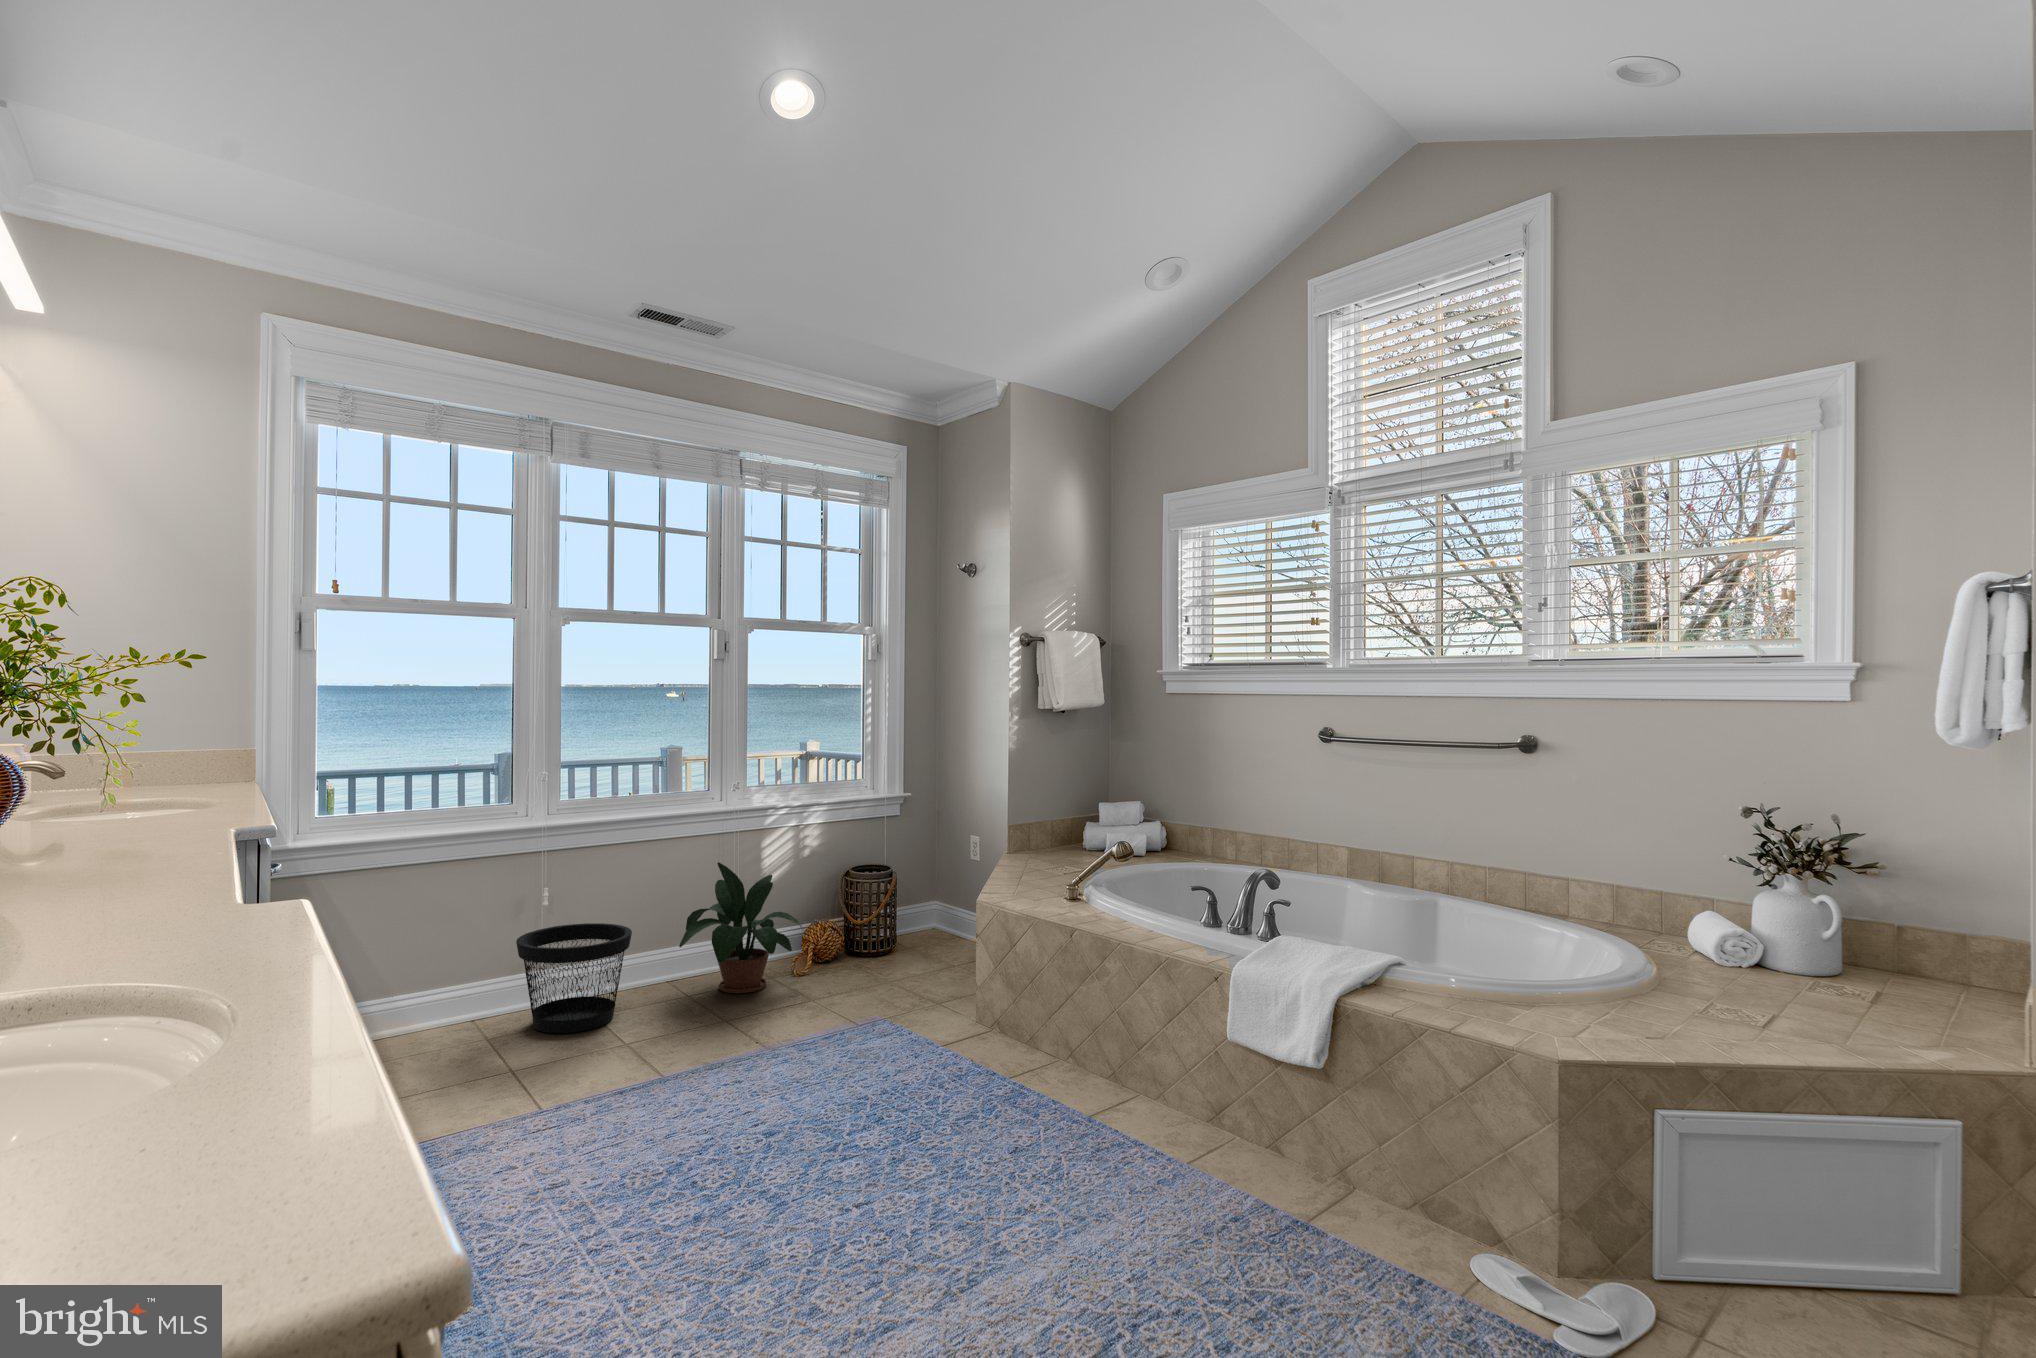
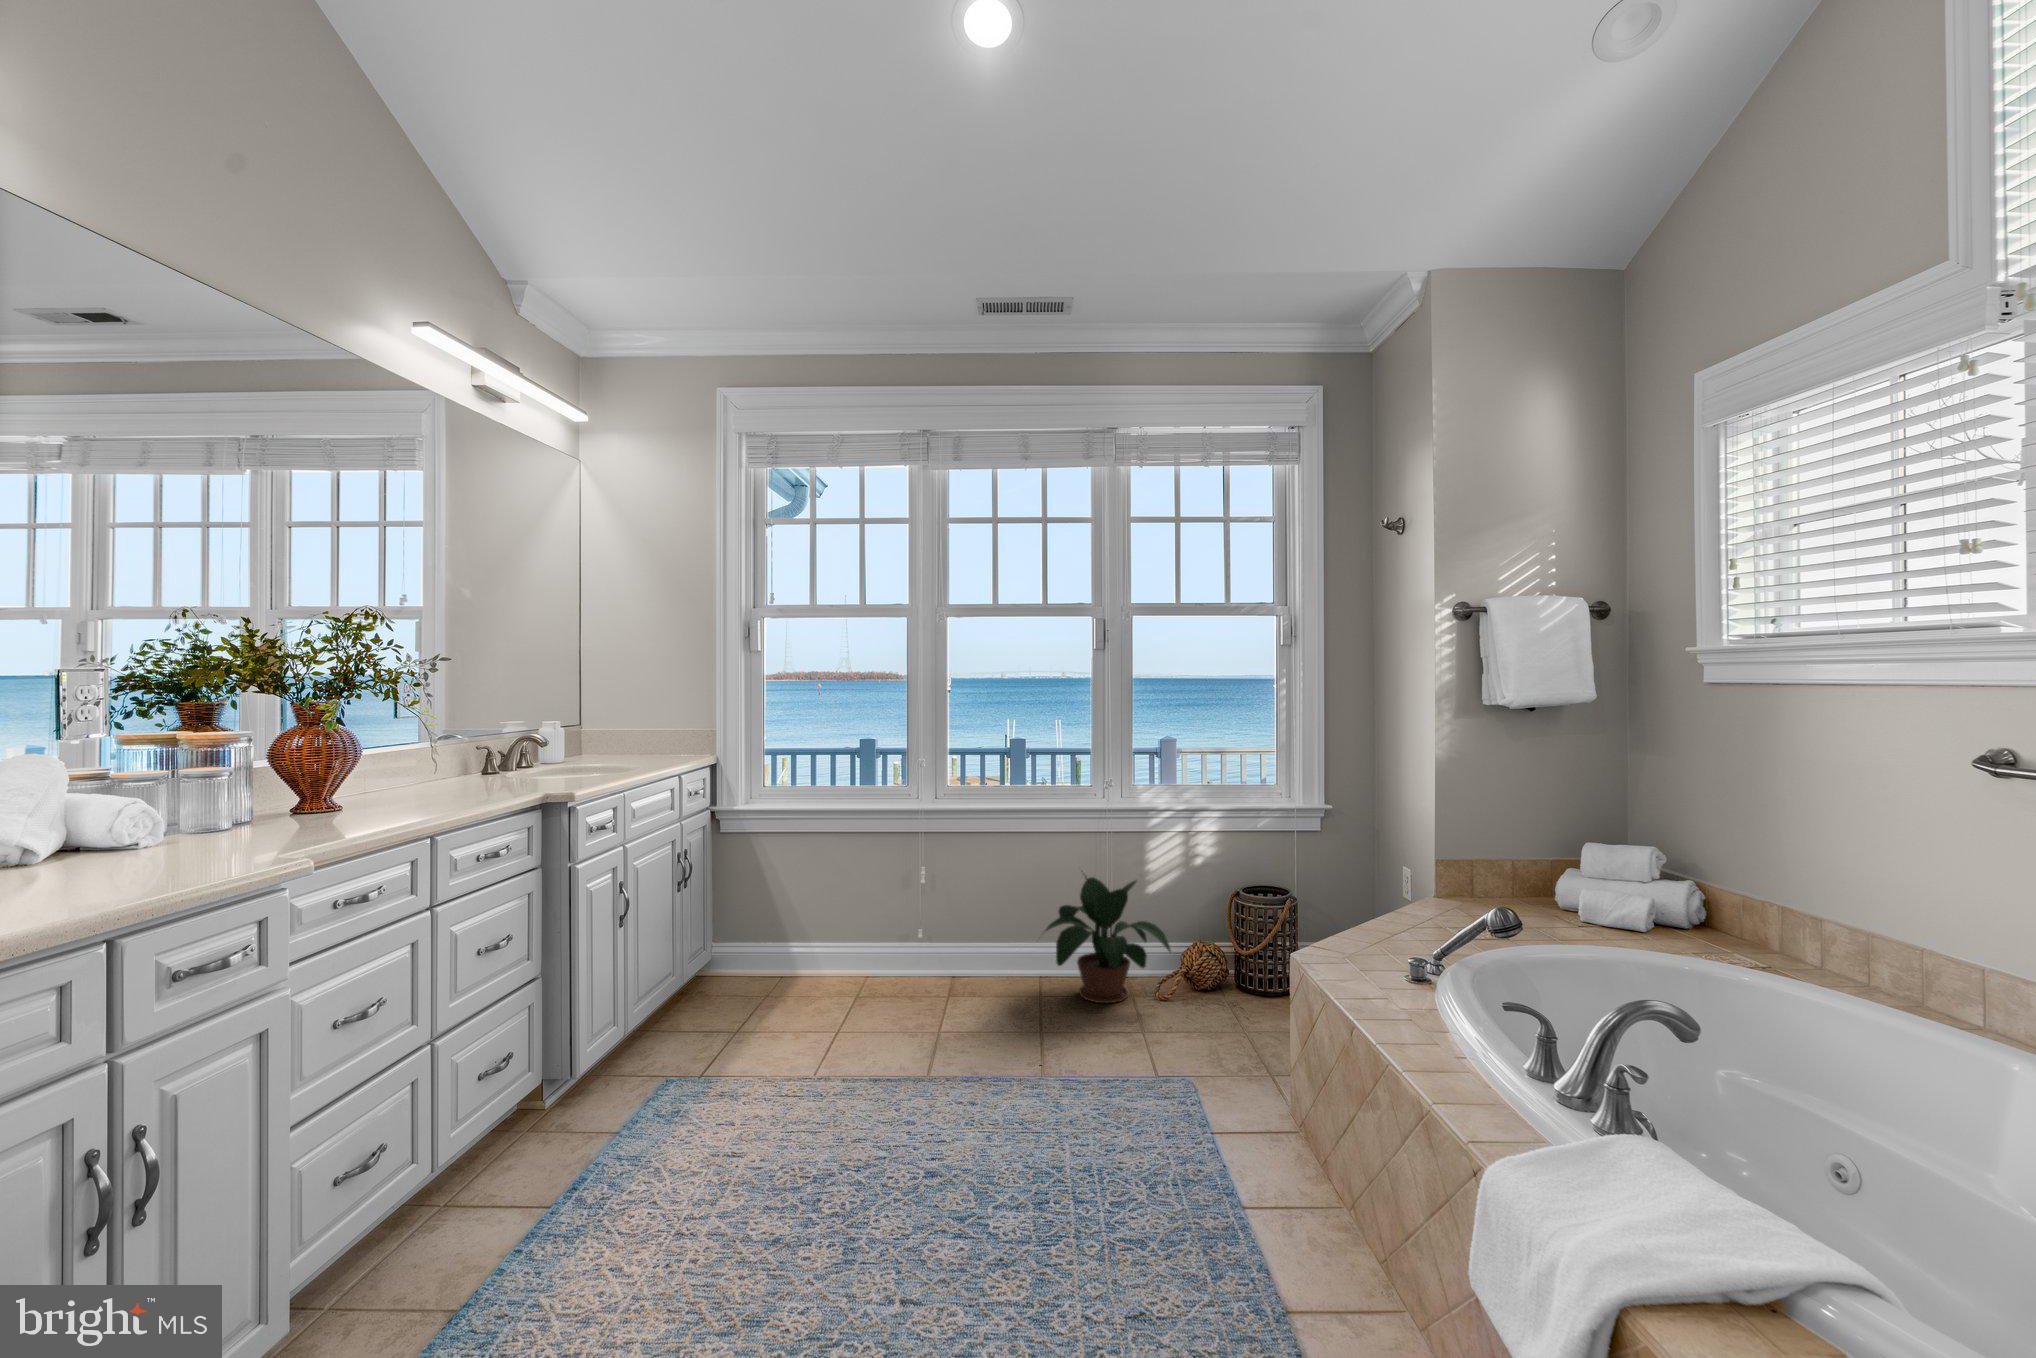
wastebasket: present [516,923,632,1033] -> none [885,900,986,1006]

